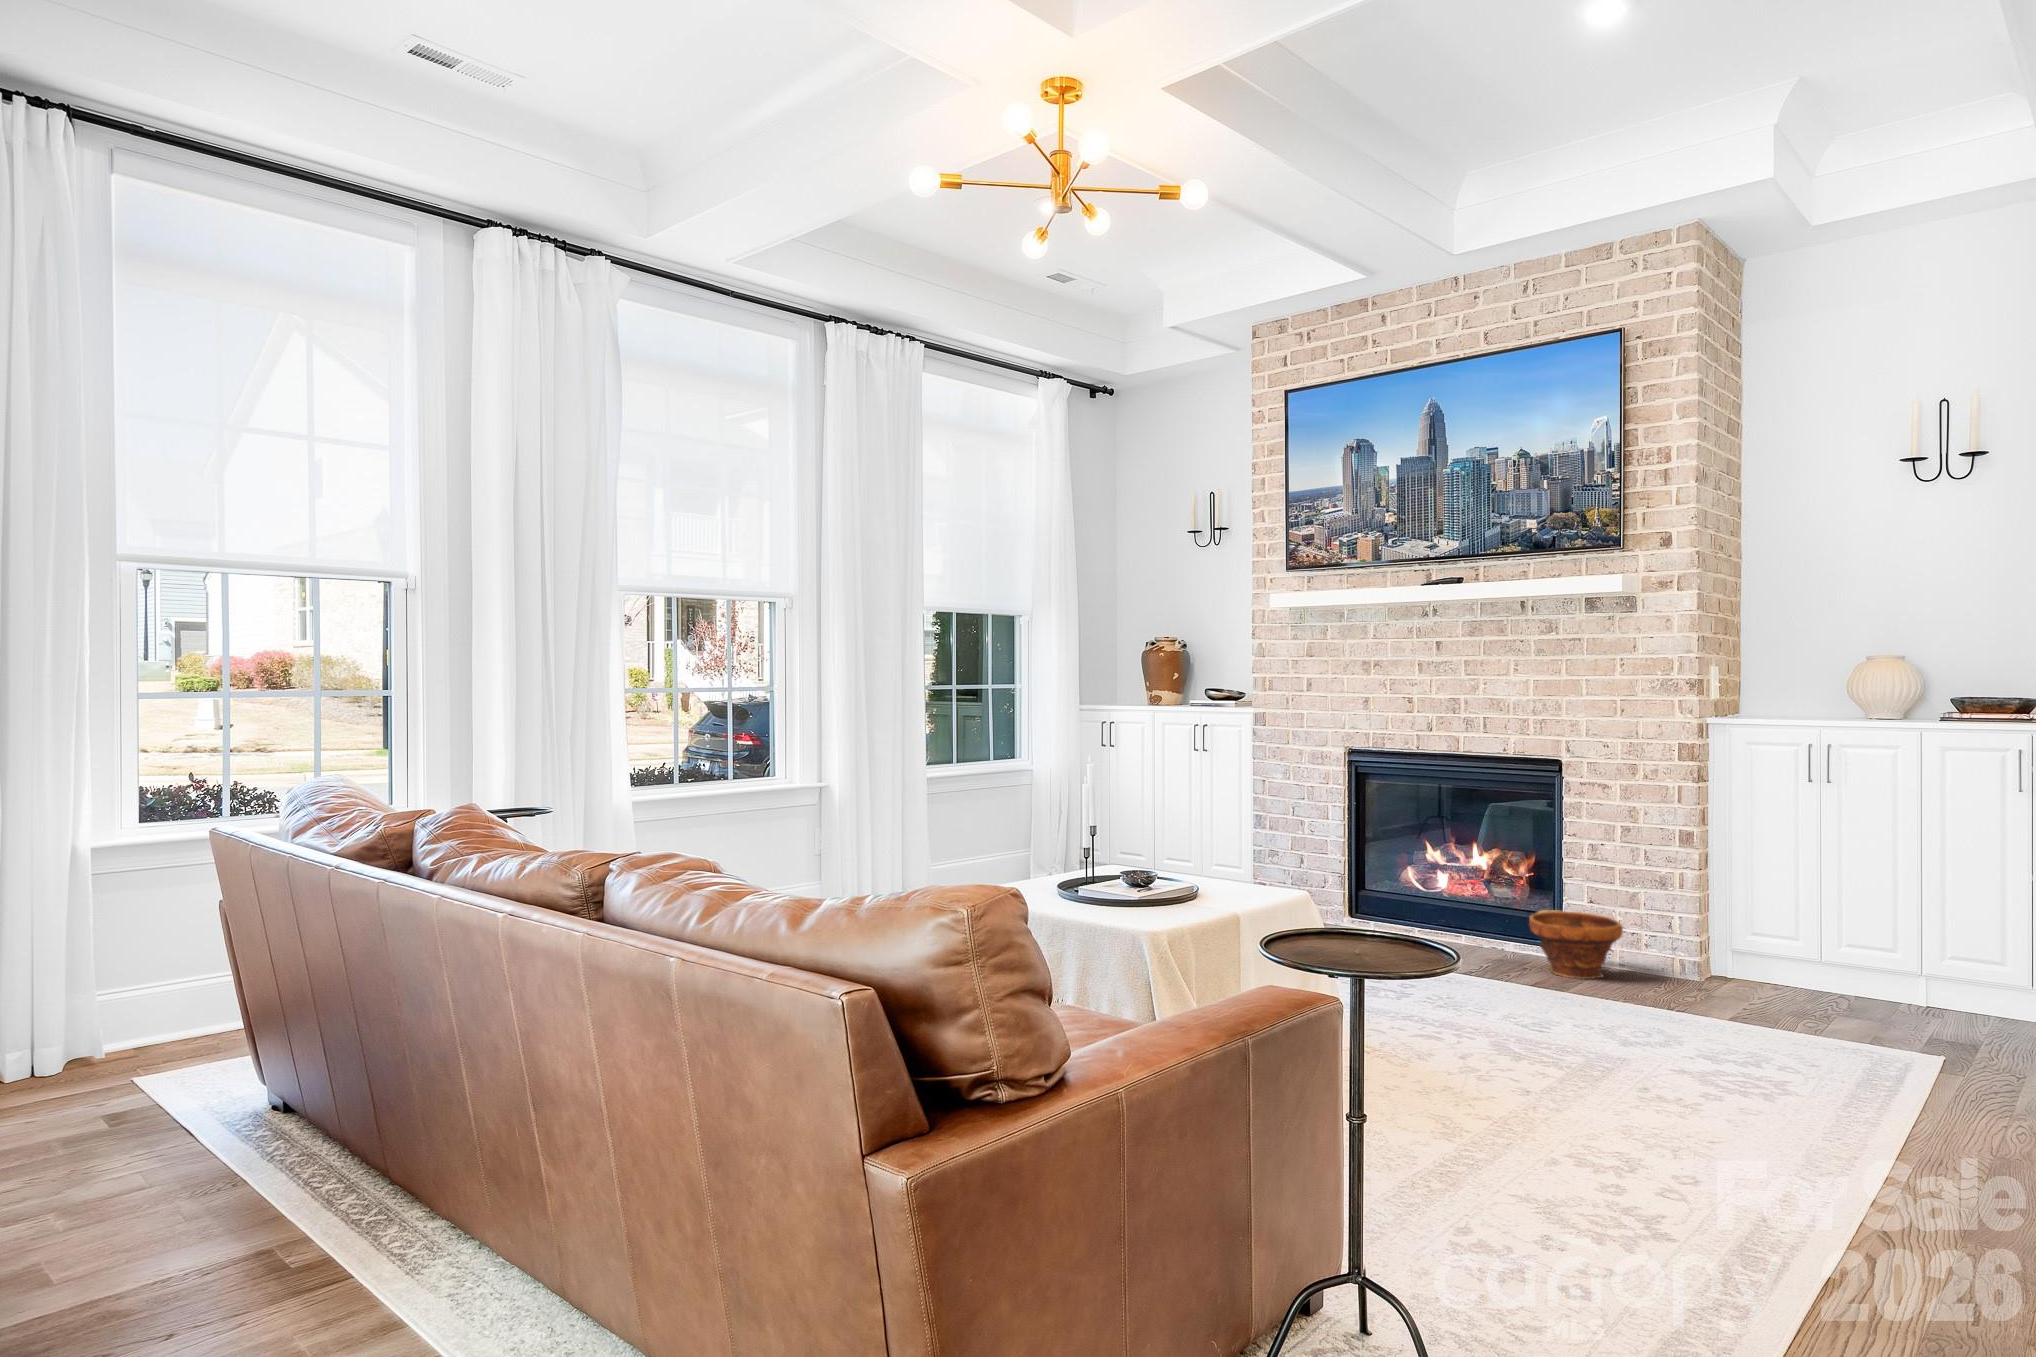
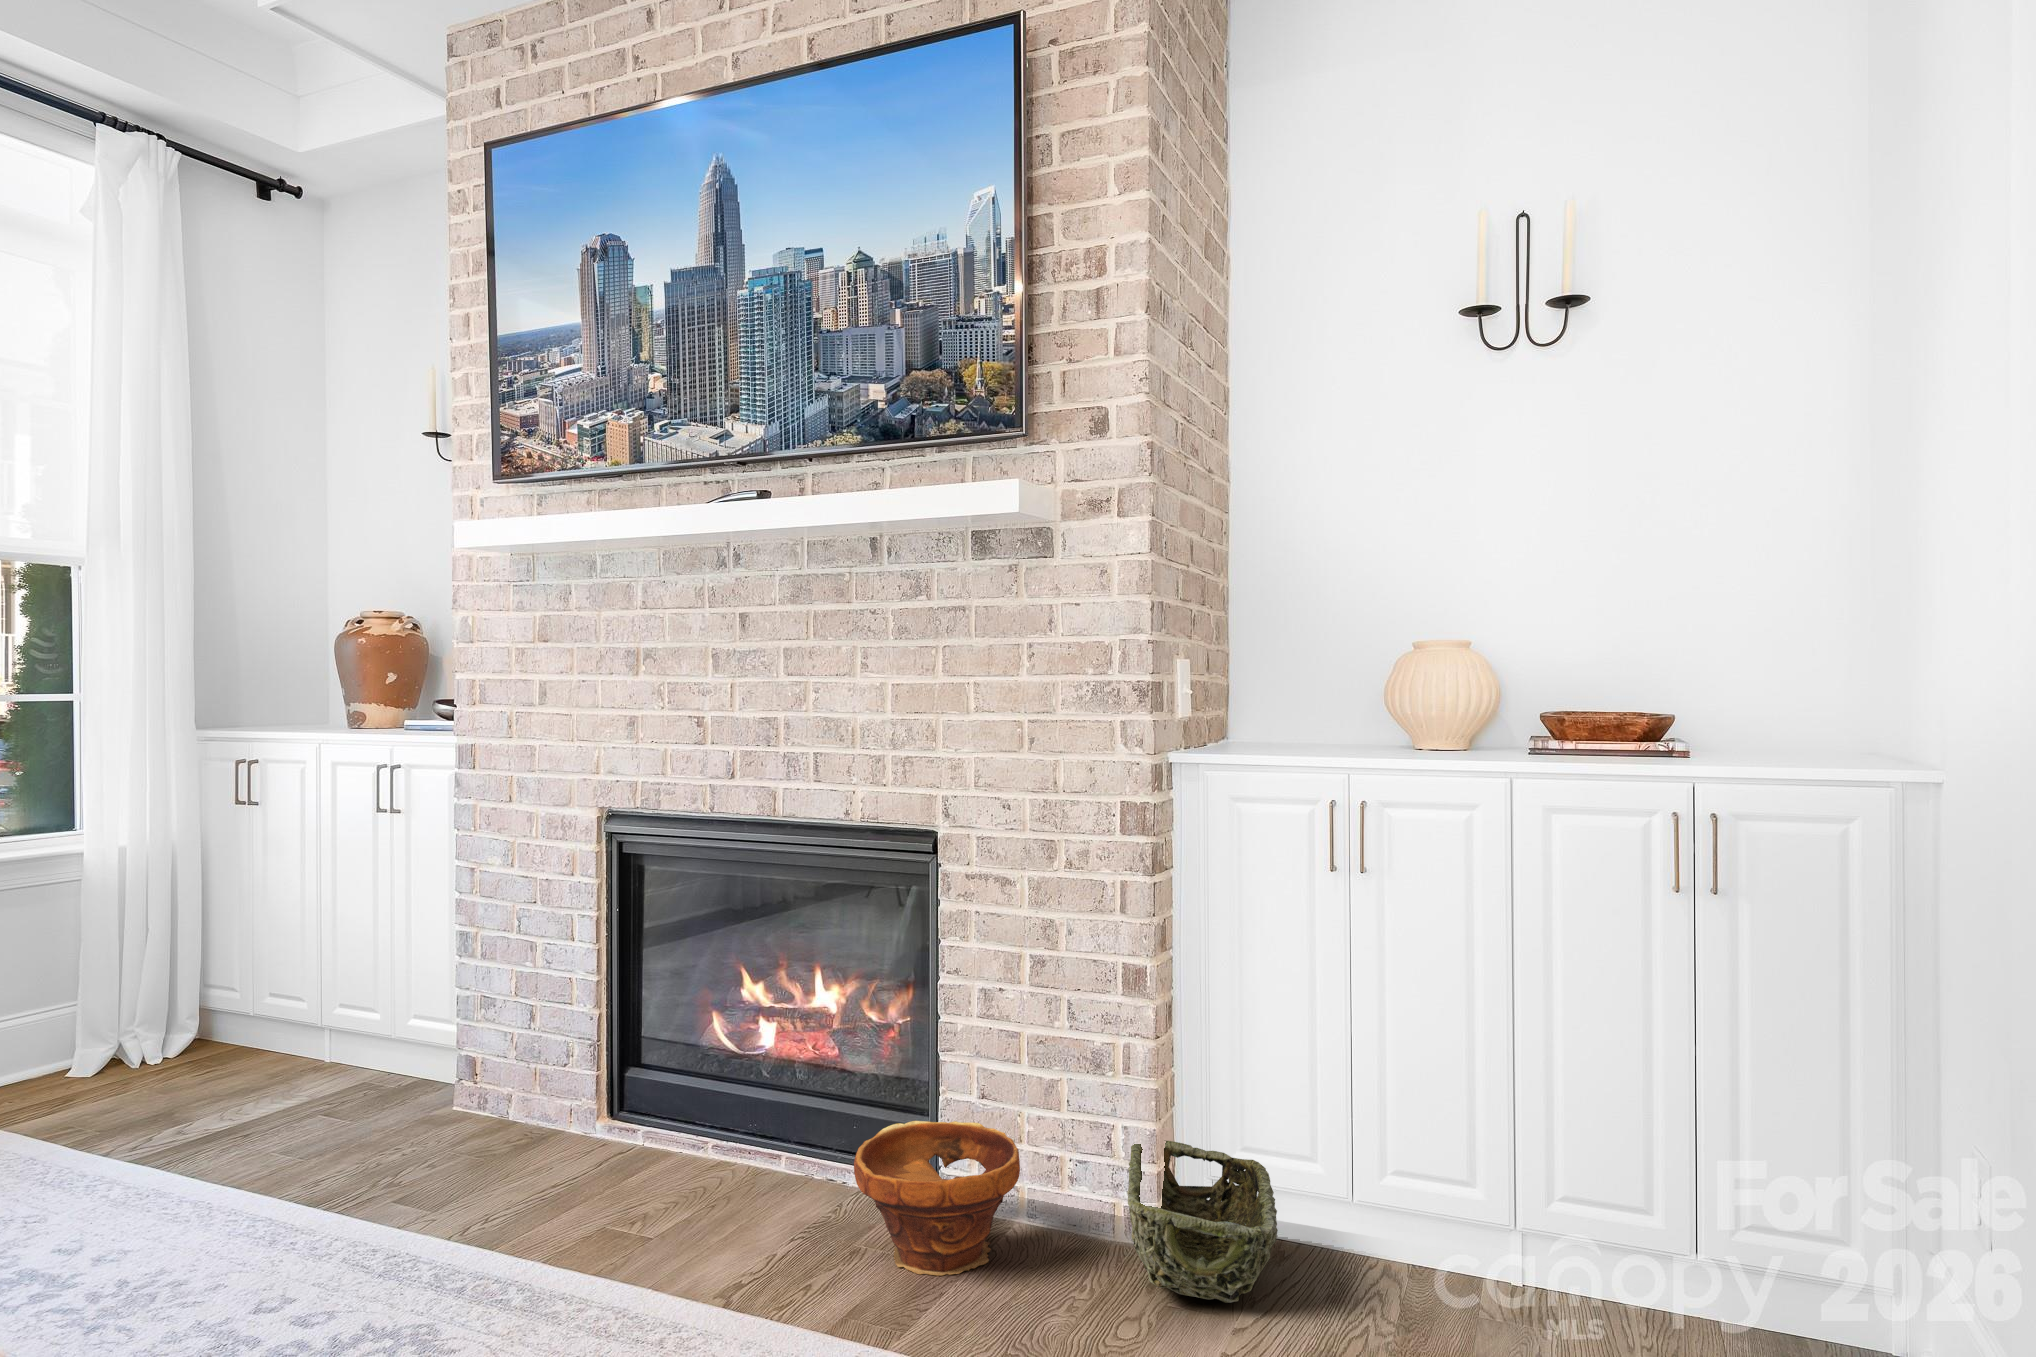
woven basket: none [1684,926,1778,997] -> present [1127,1141,1278,1303]

